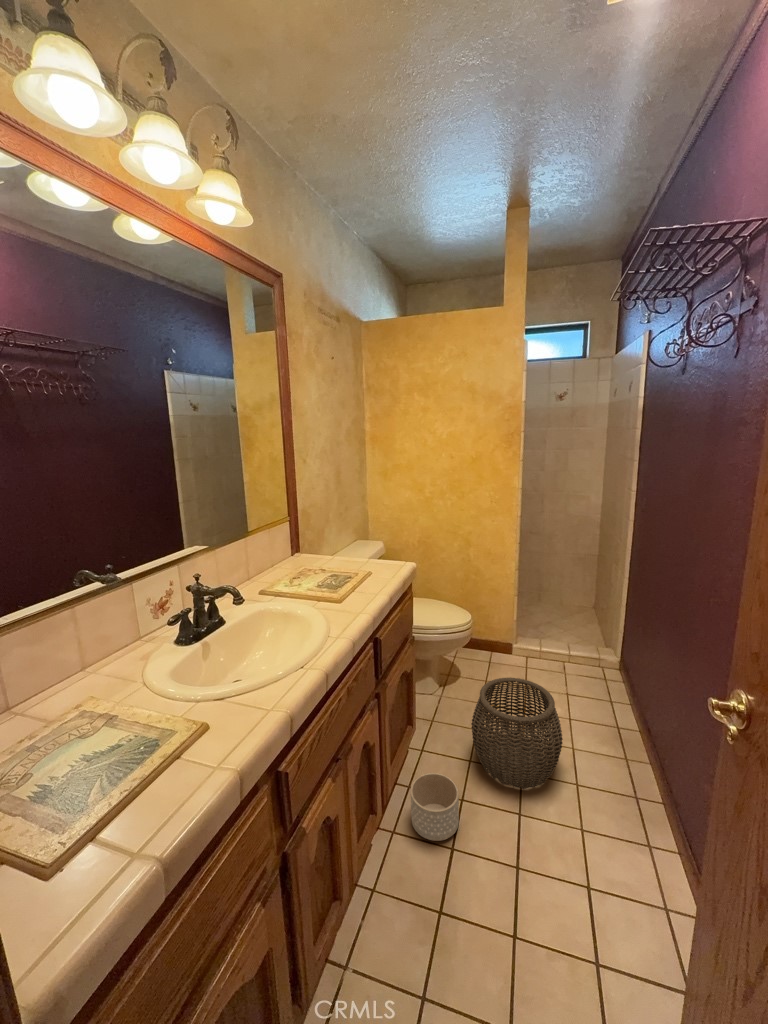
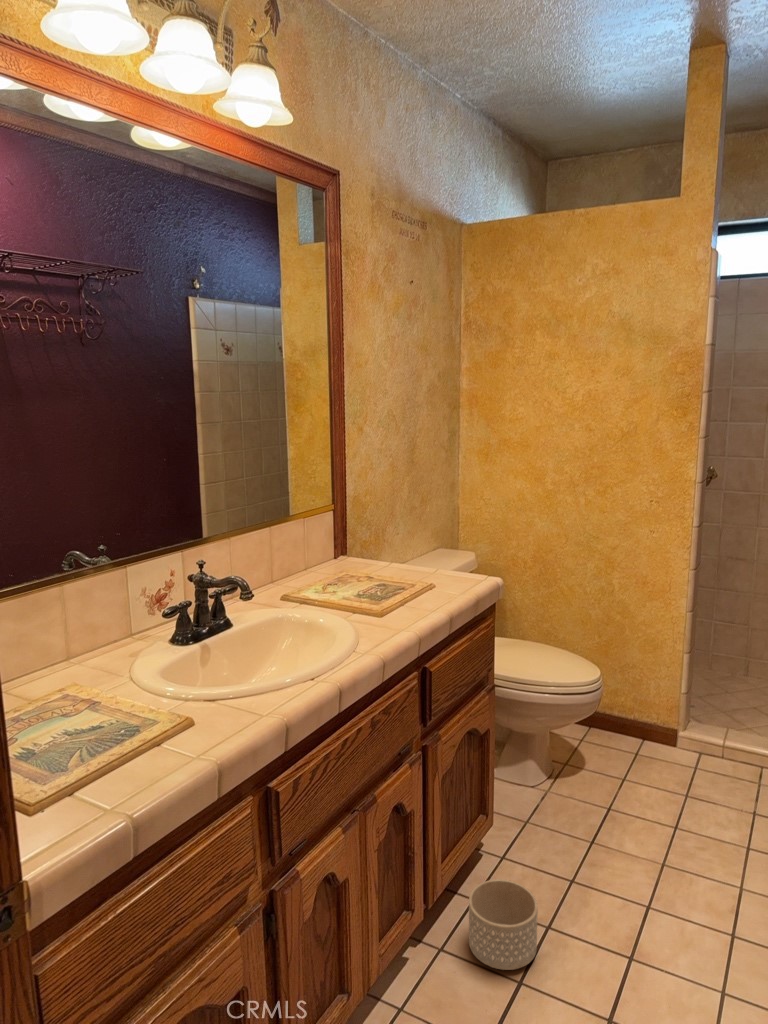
woven basket: present [471,678,563,789] -> none [576,765,716,930]

